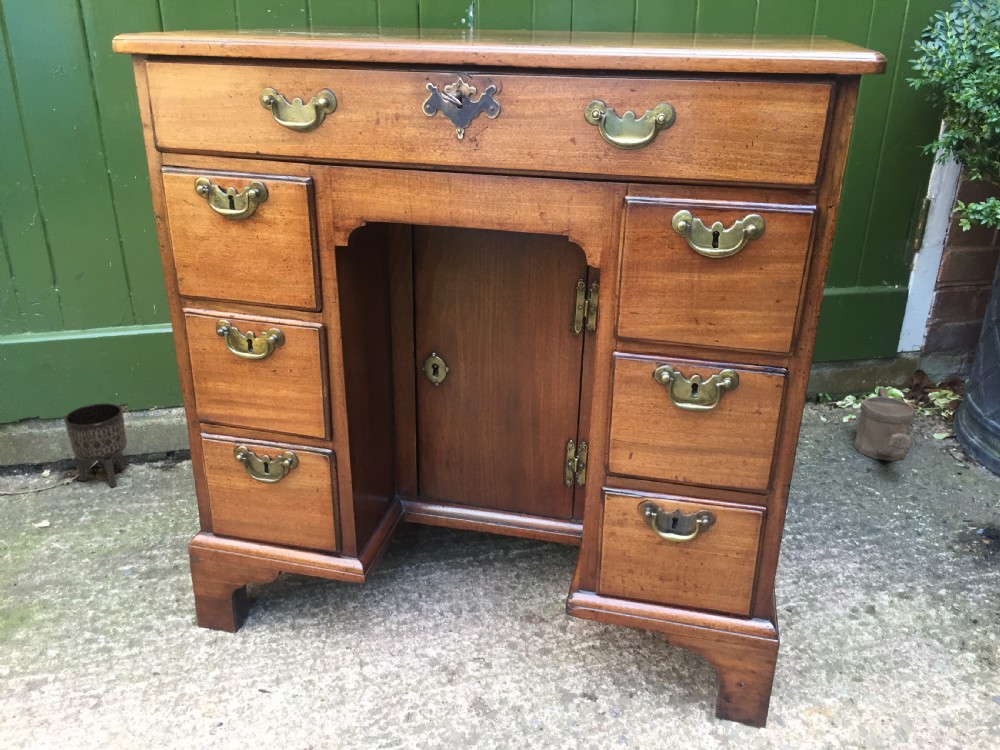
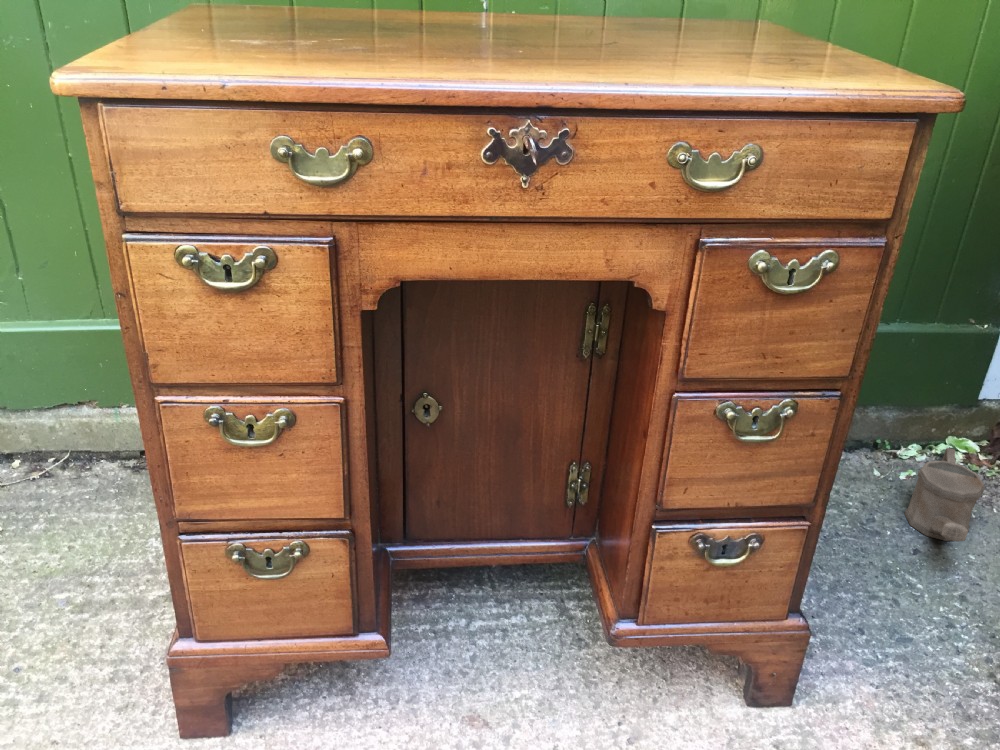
planter: present [64,403,127,487] -> none [23,399,93,490]

